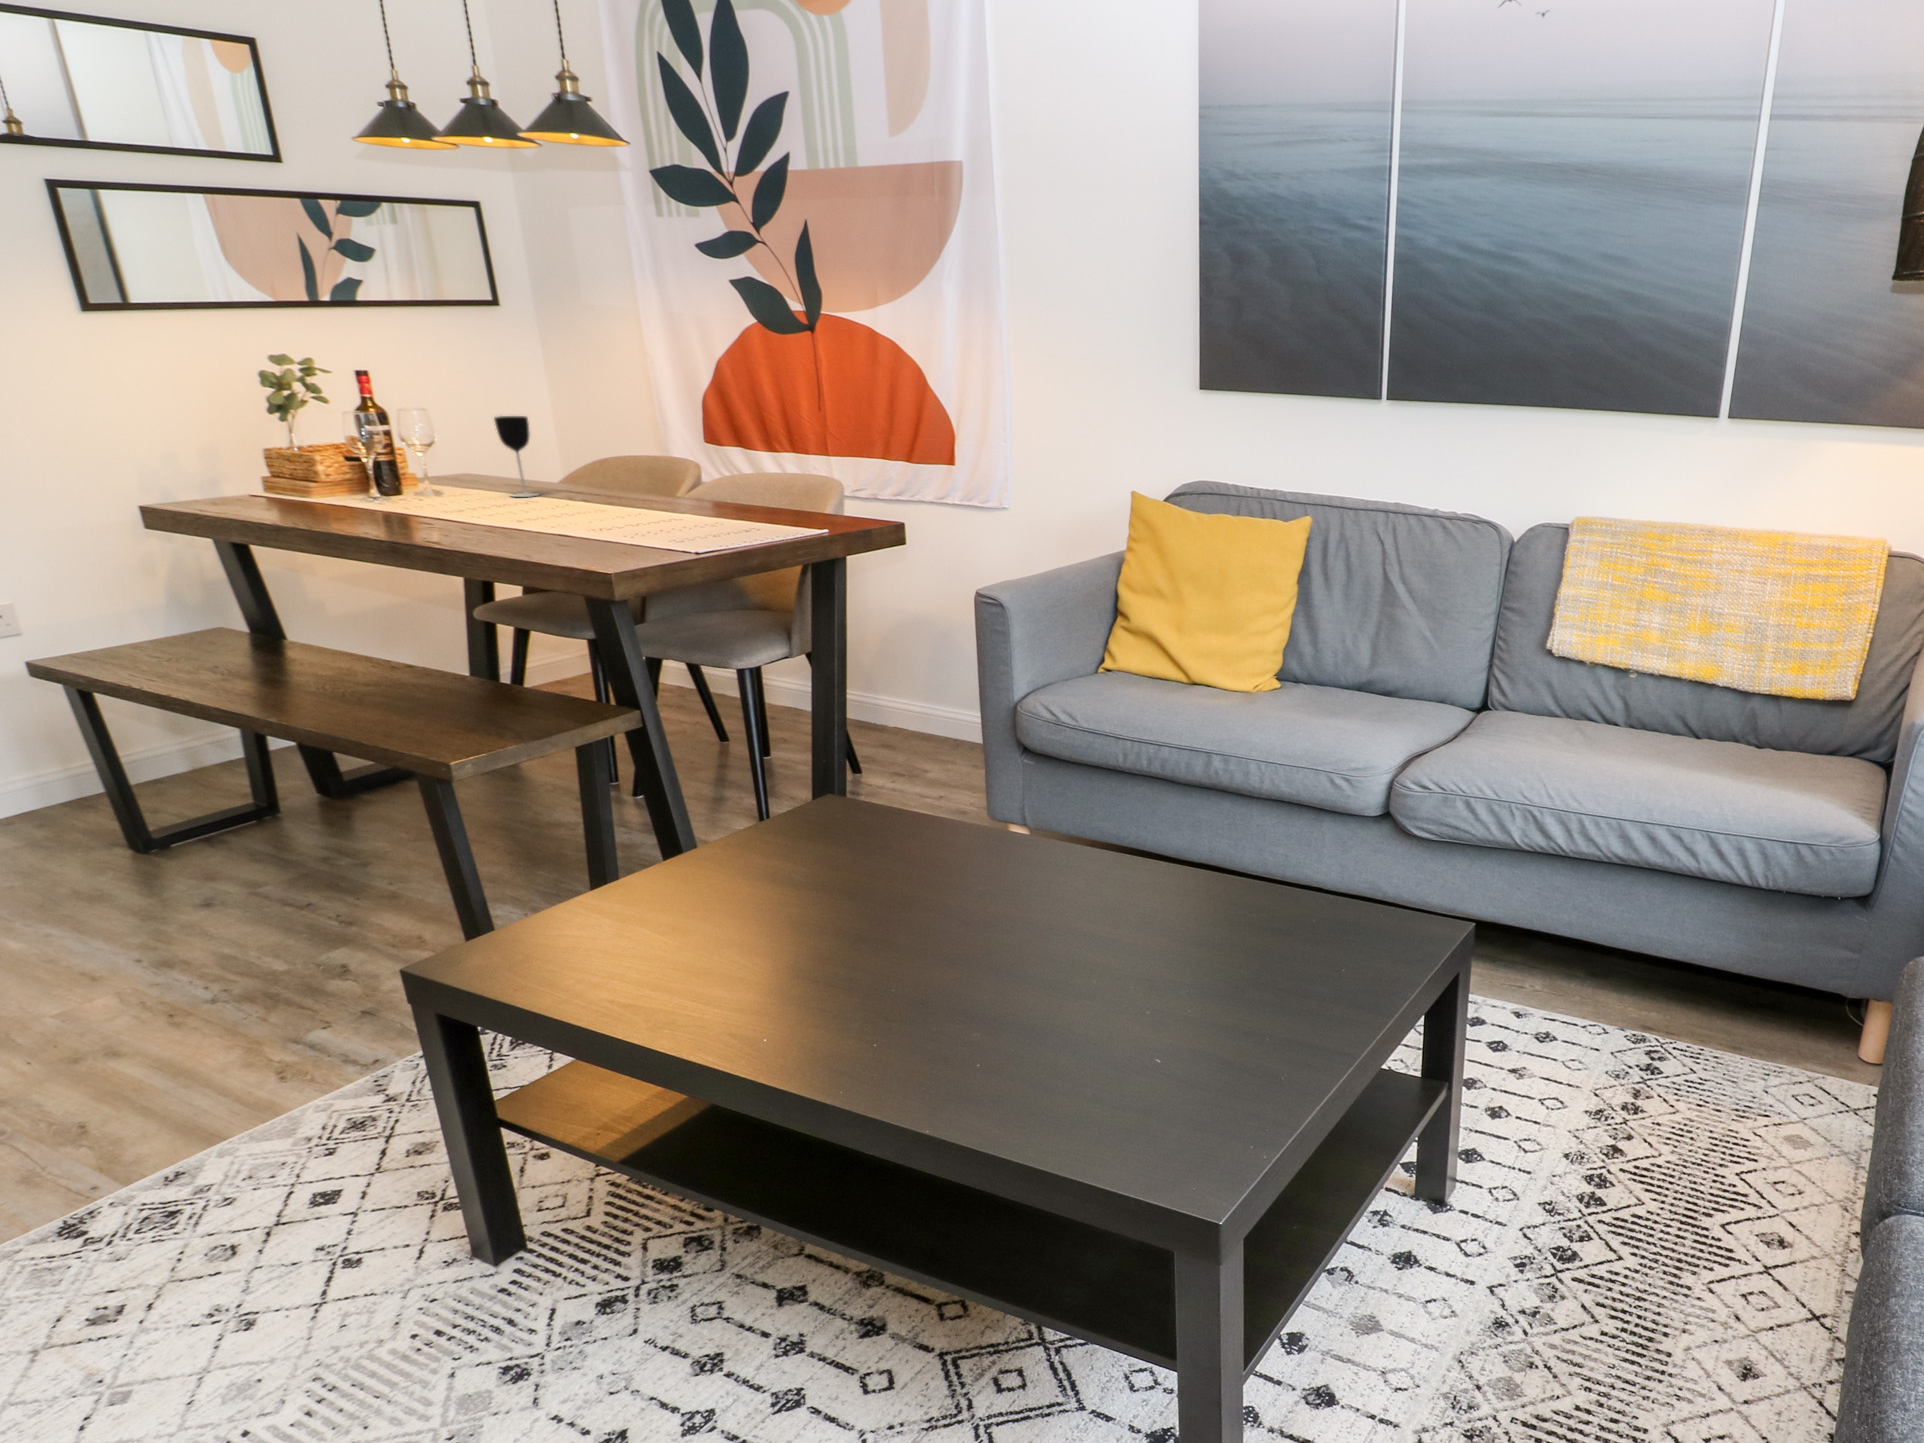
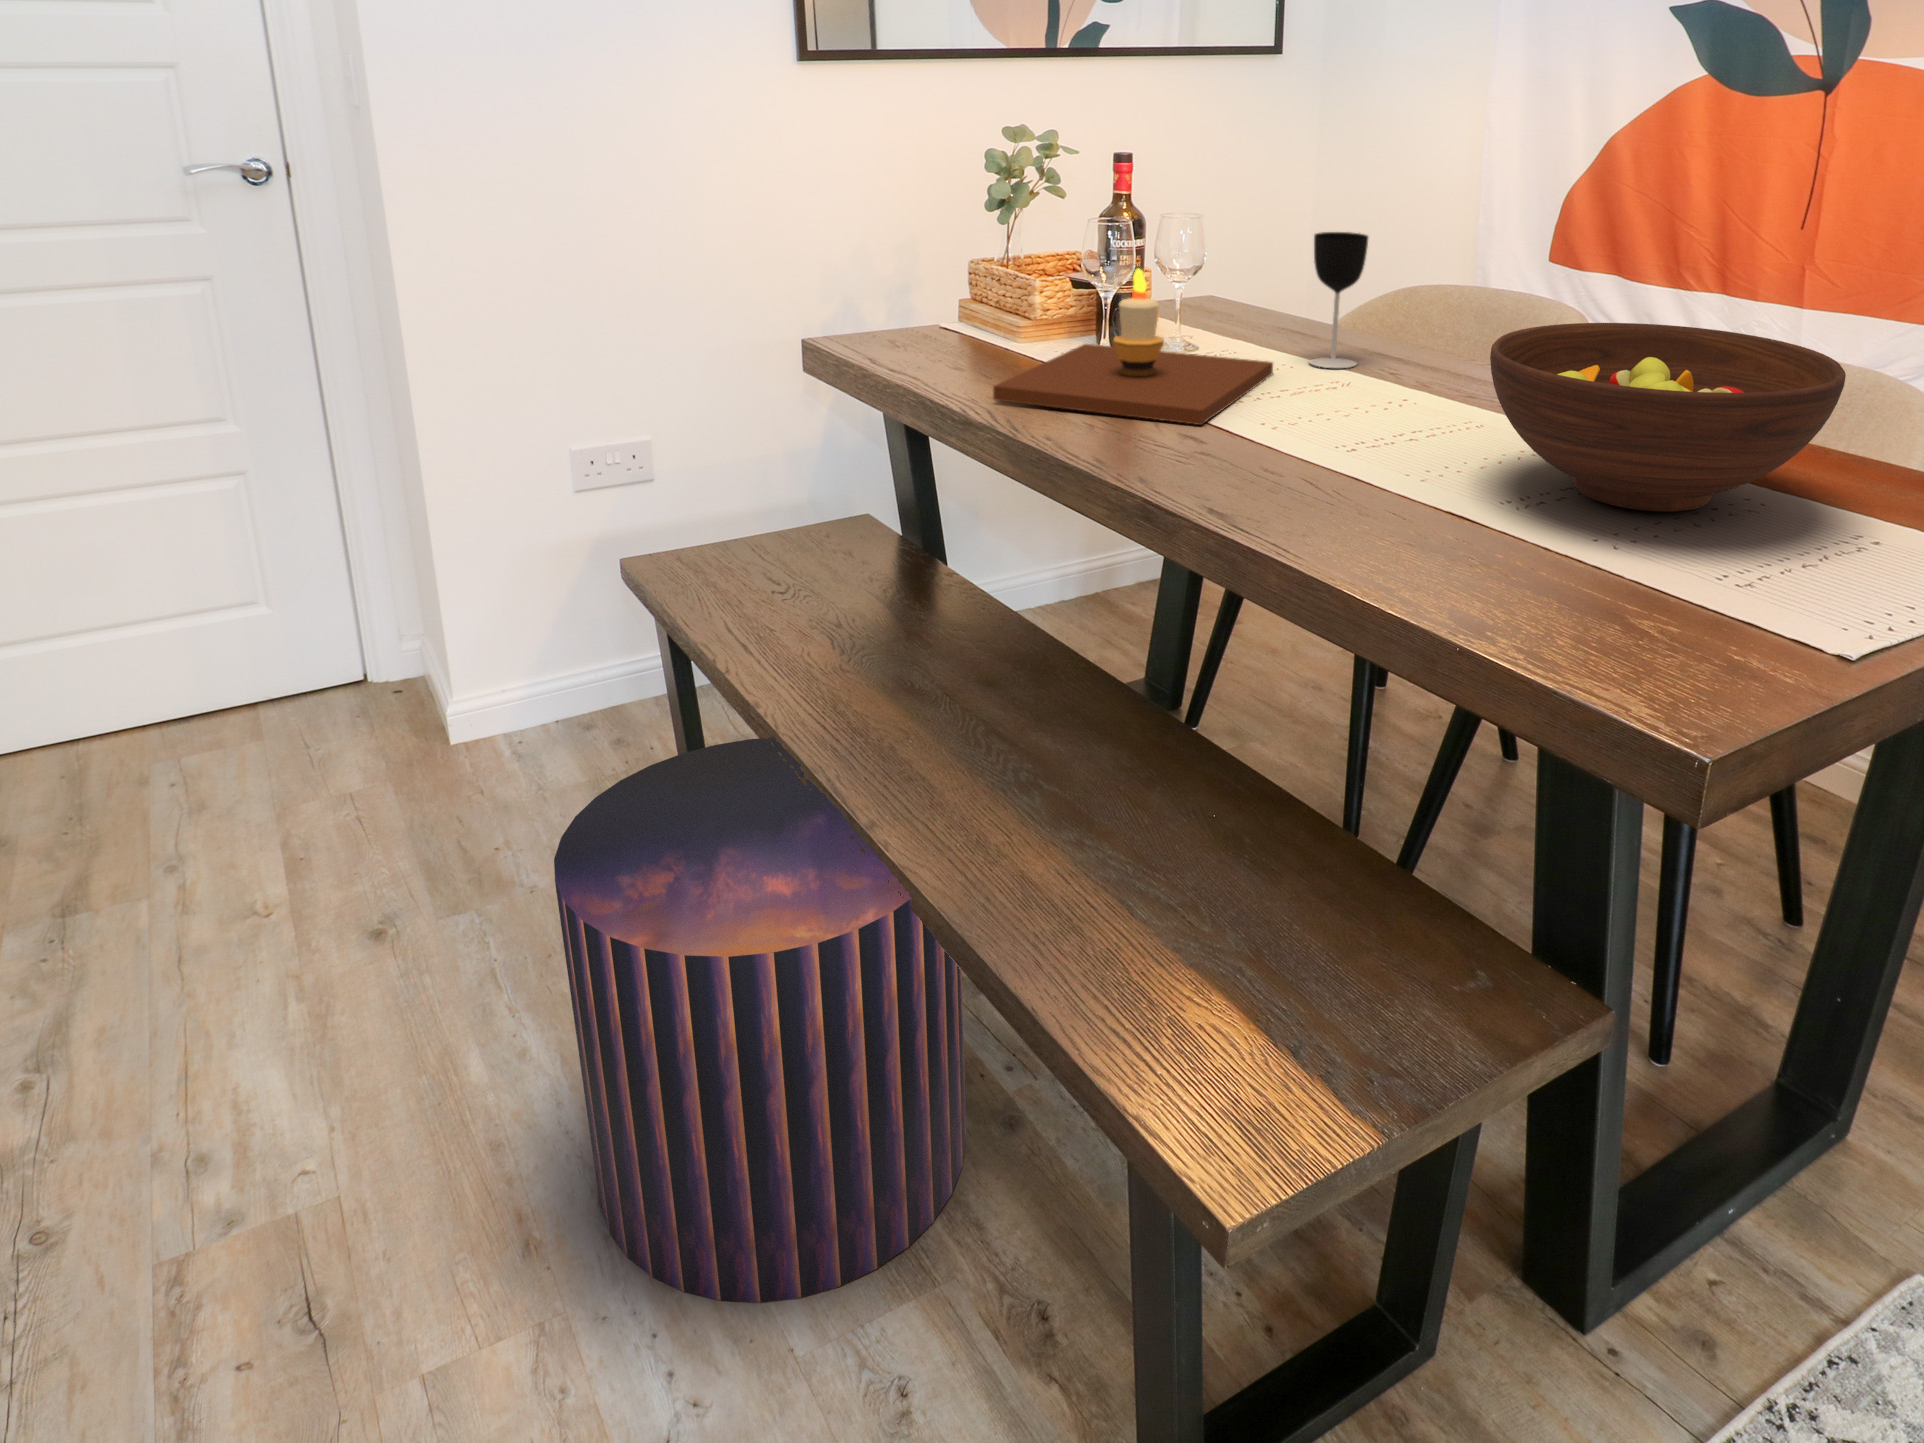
candle: none [288,437,484,522] -> present [993,268,1273,425]
fruit bowl: none [548,449,709,531] -> present [1490,323,1846,511]
pouf: none [42,710,349,976] -> present [554,737,966,1303]

